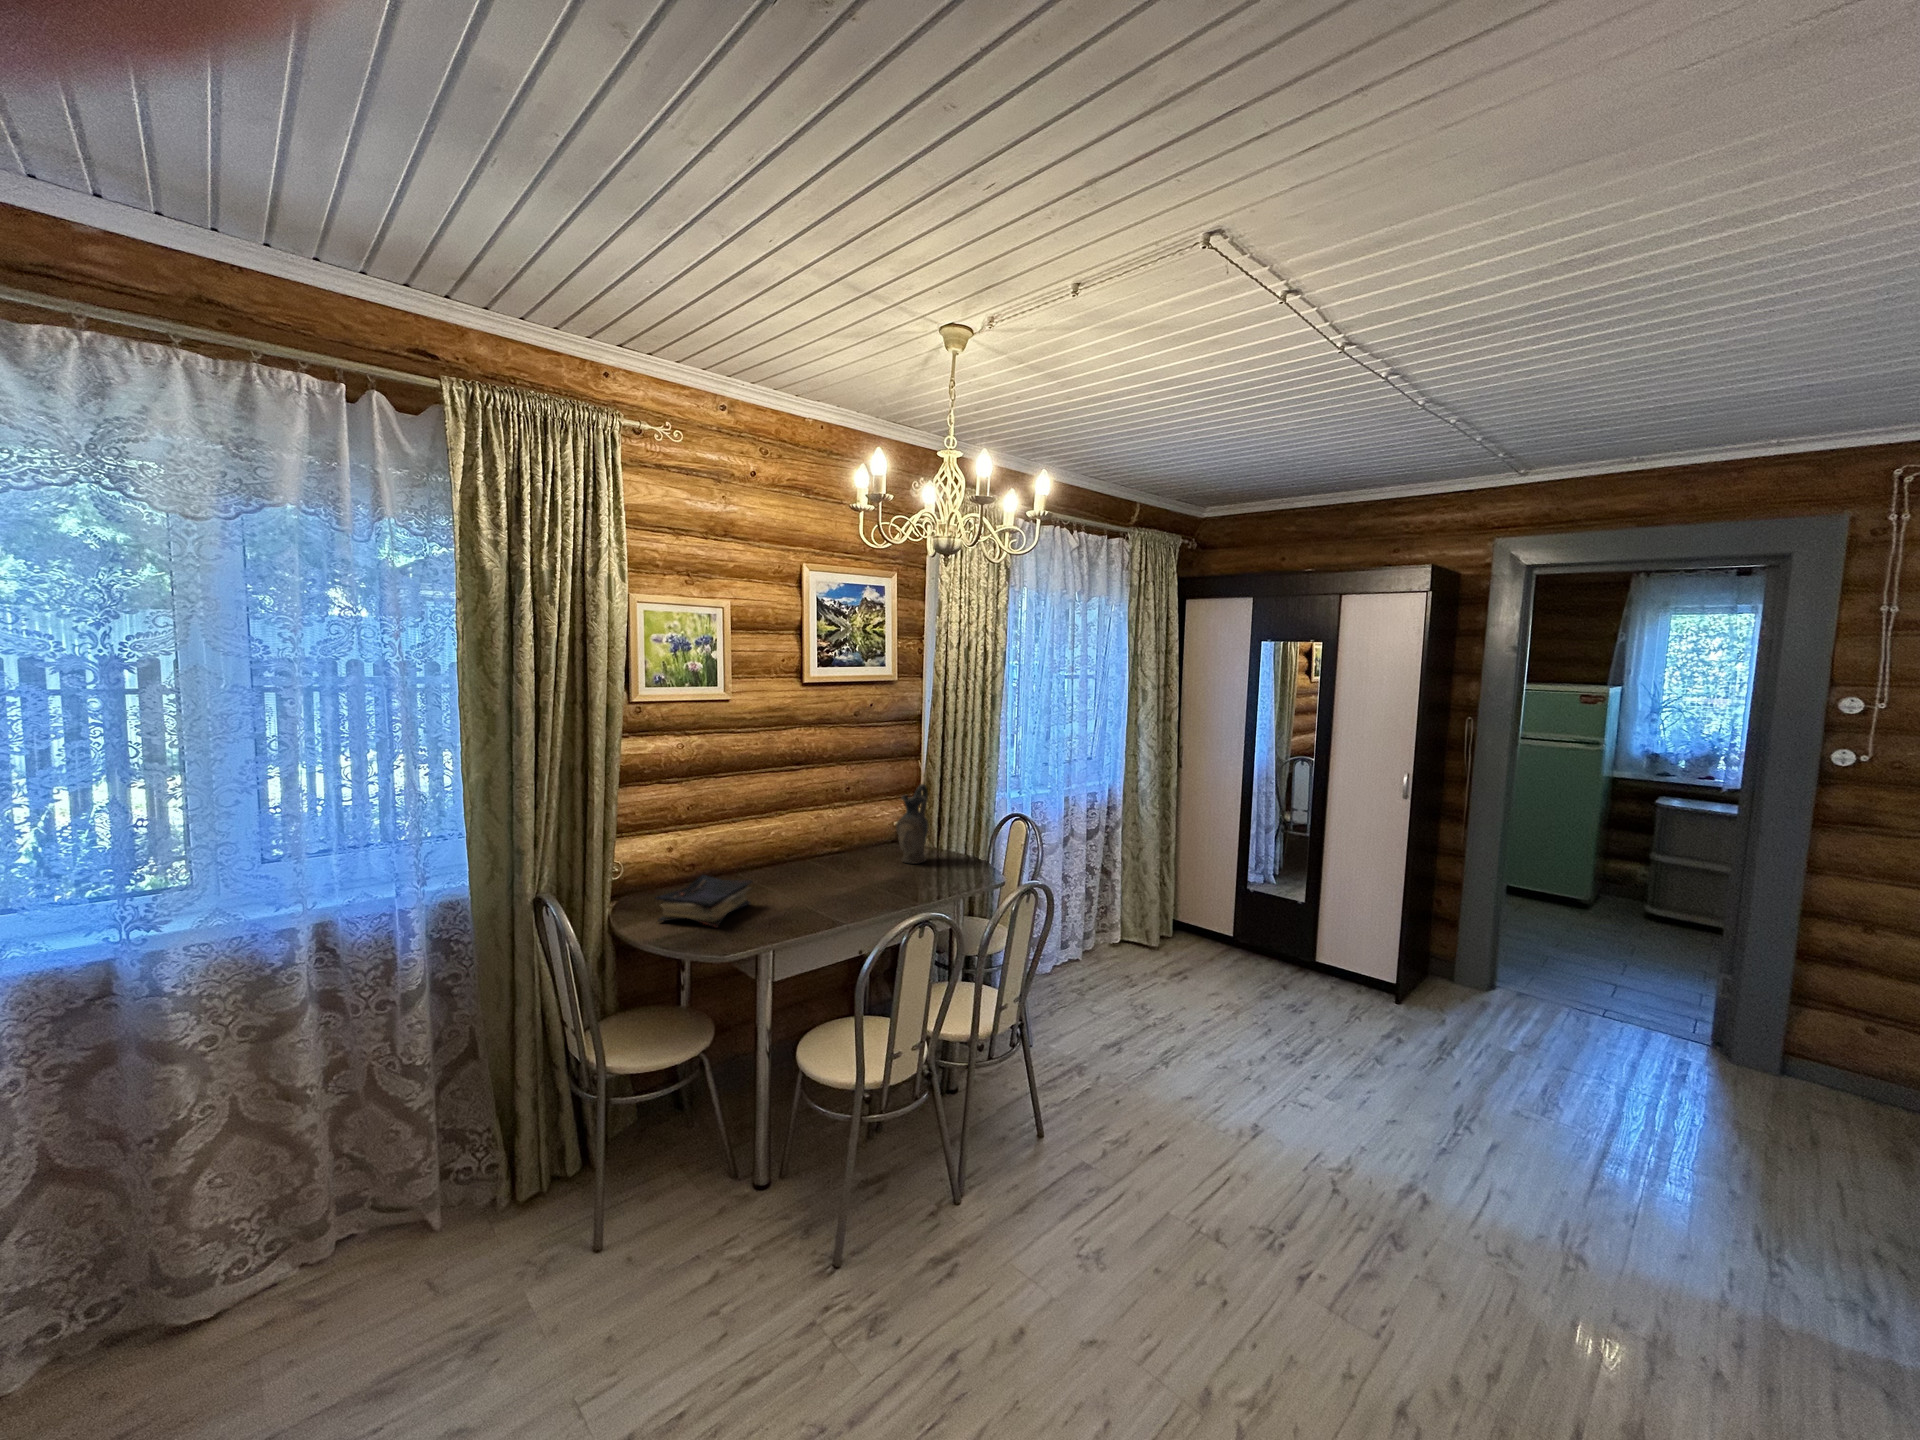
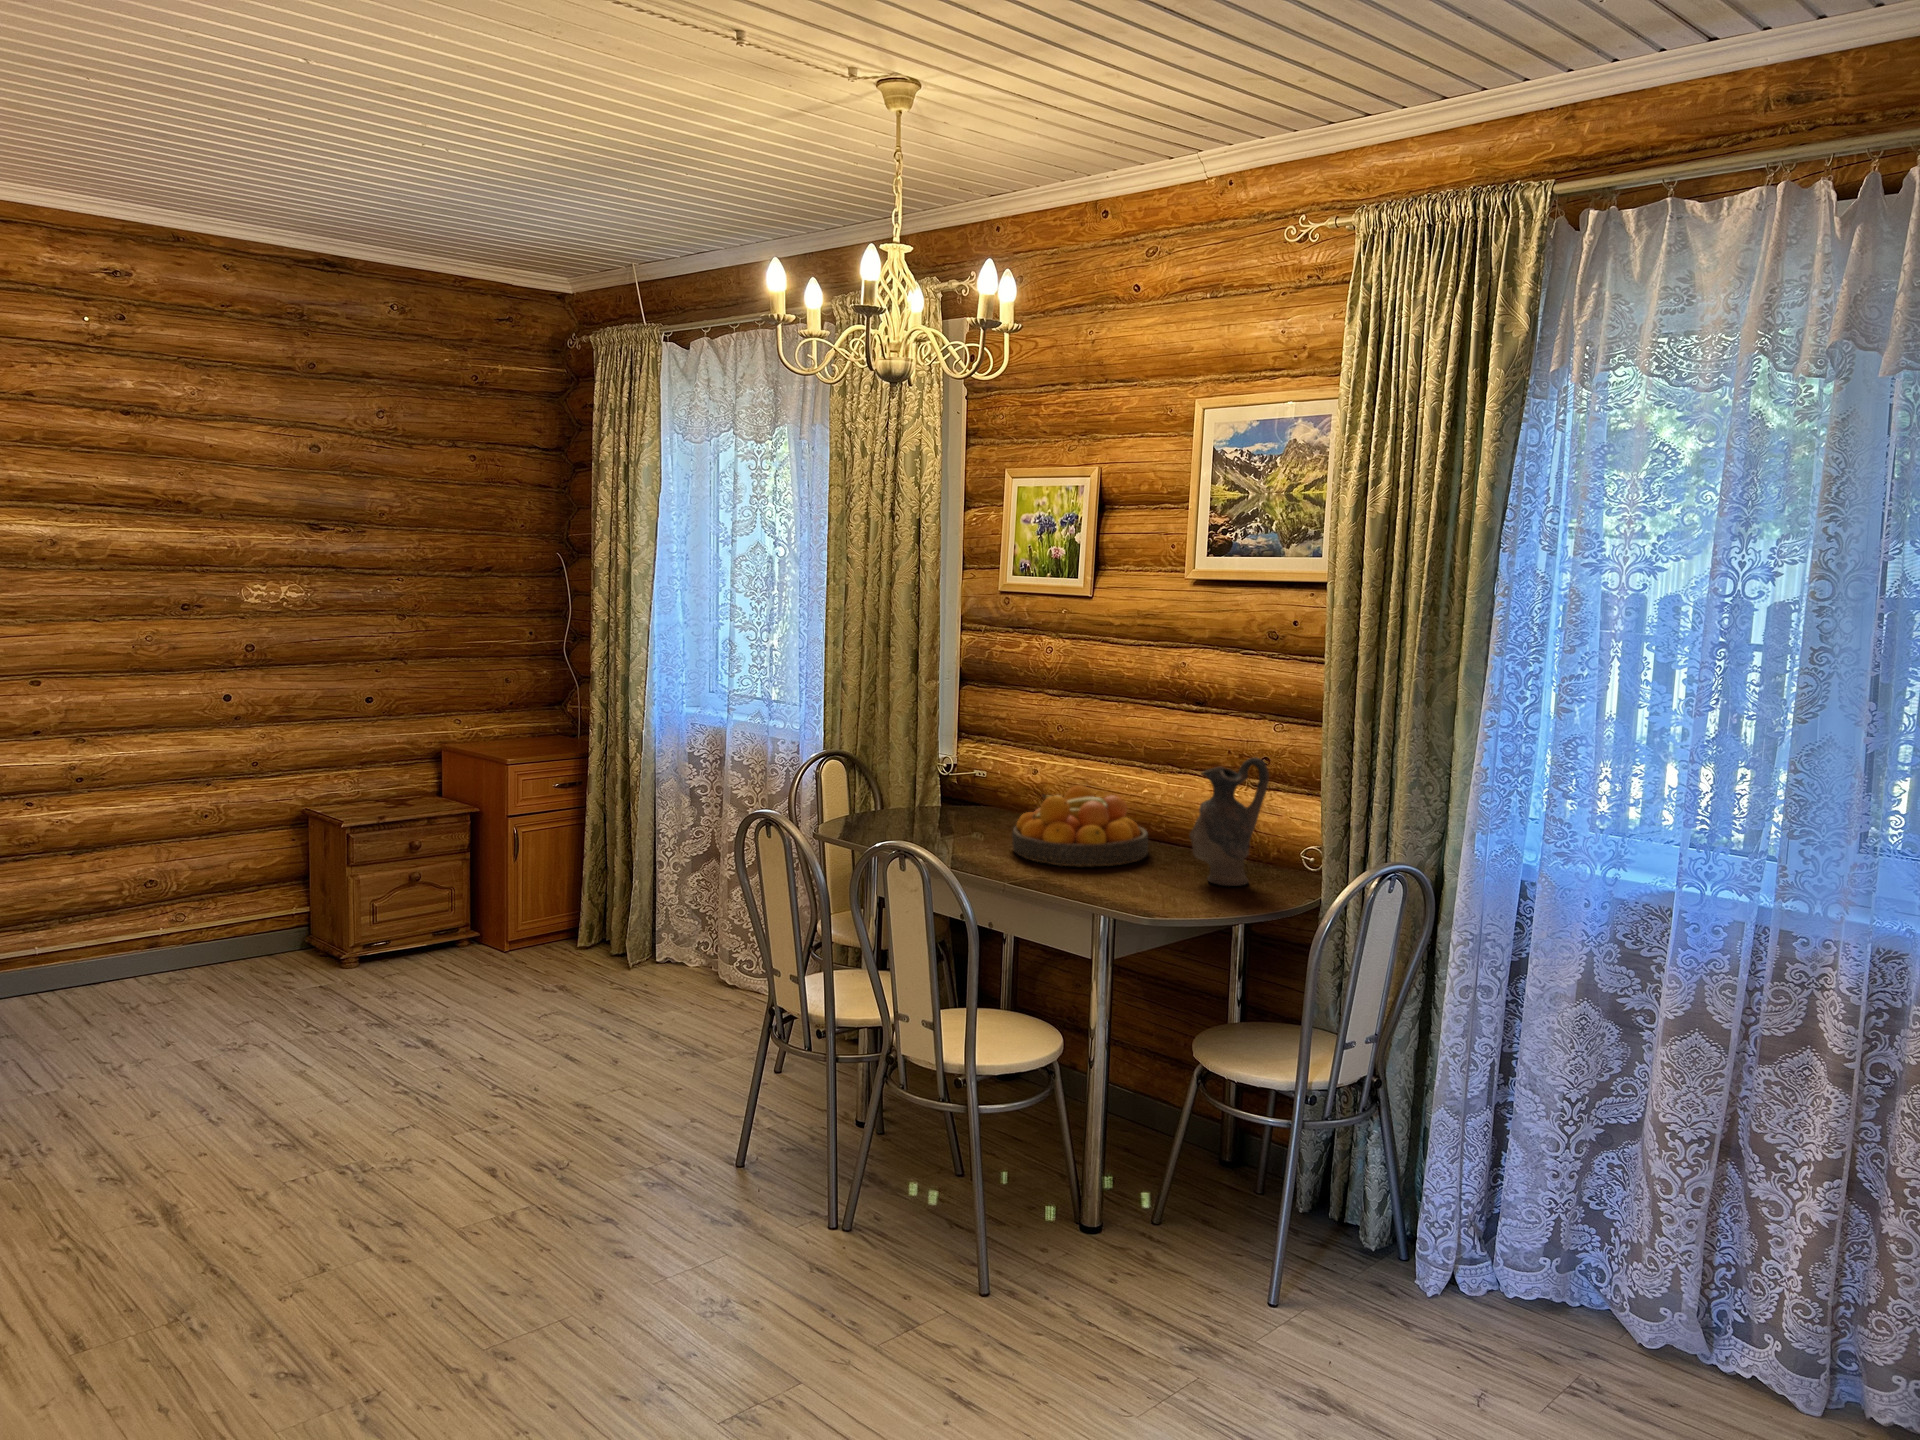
fruit bowl: none [768,837,869,896] -> present [1012,785,1148,867]
book: present [656,875,752,927] -> none [888,792,989,836]

